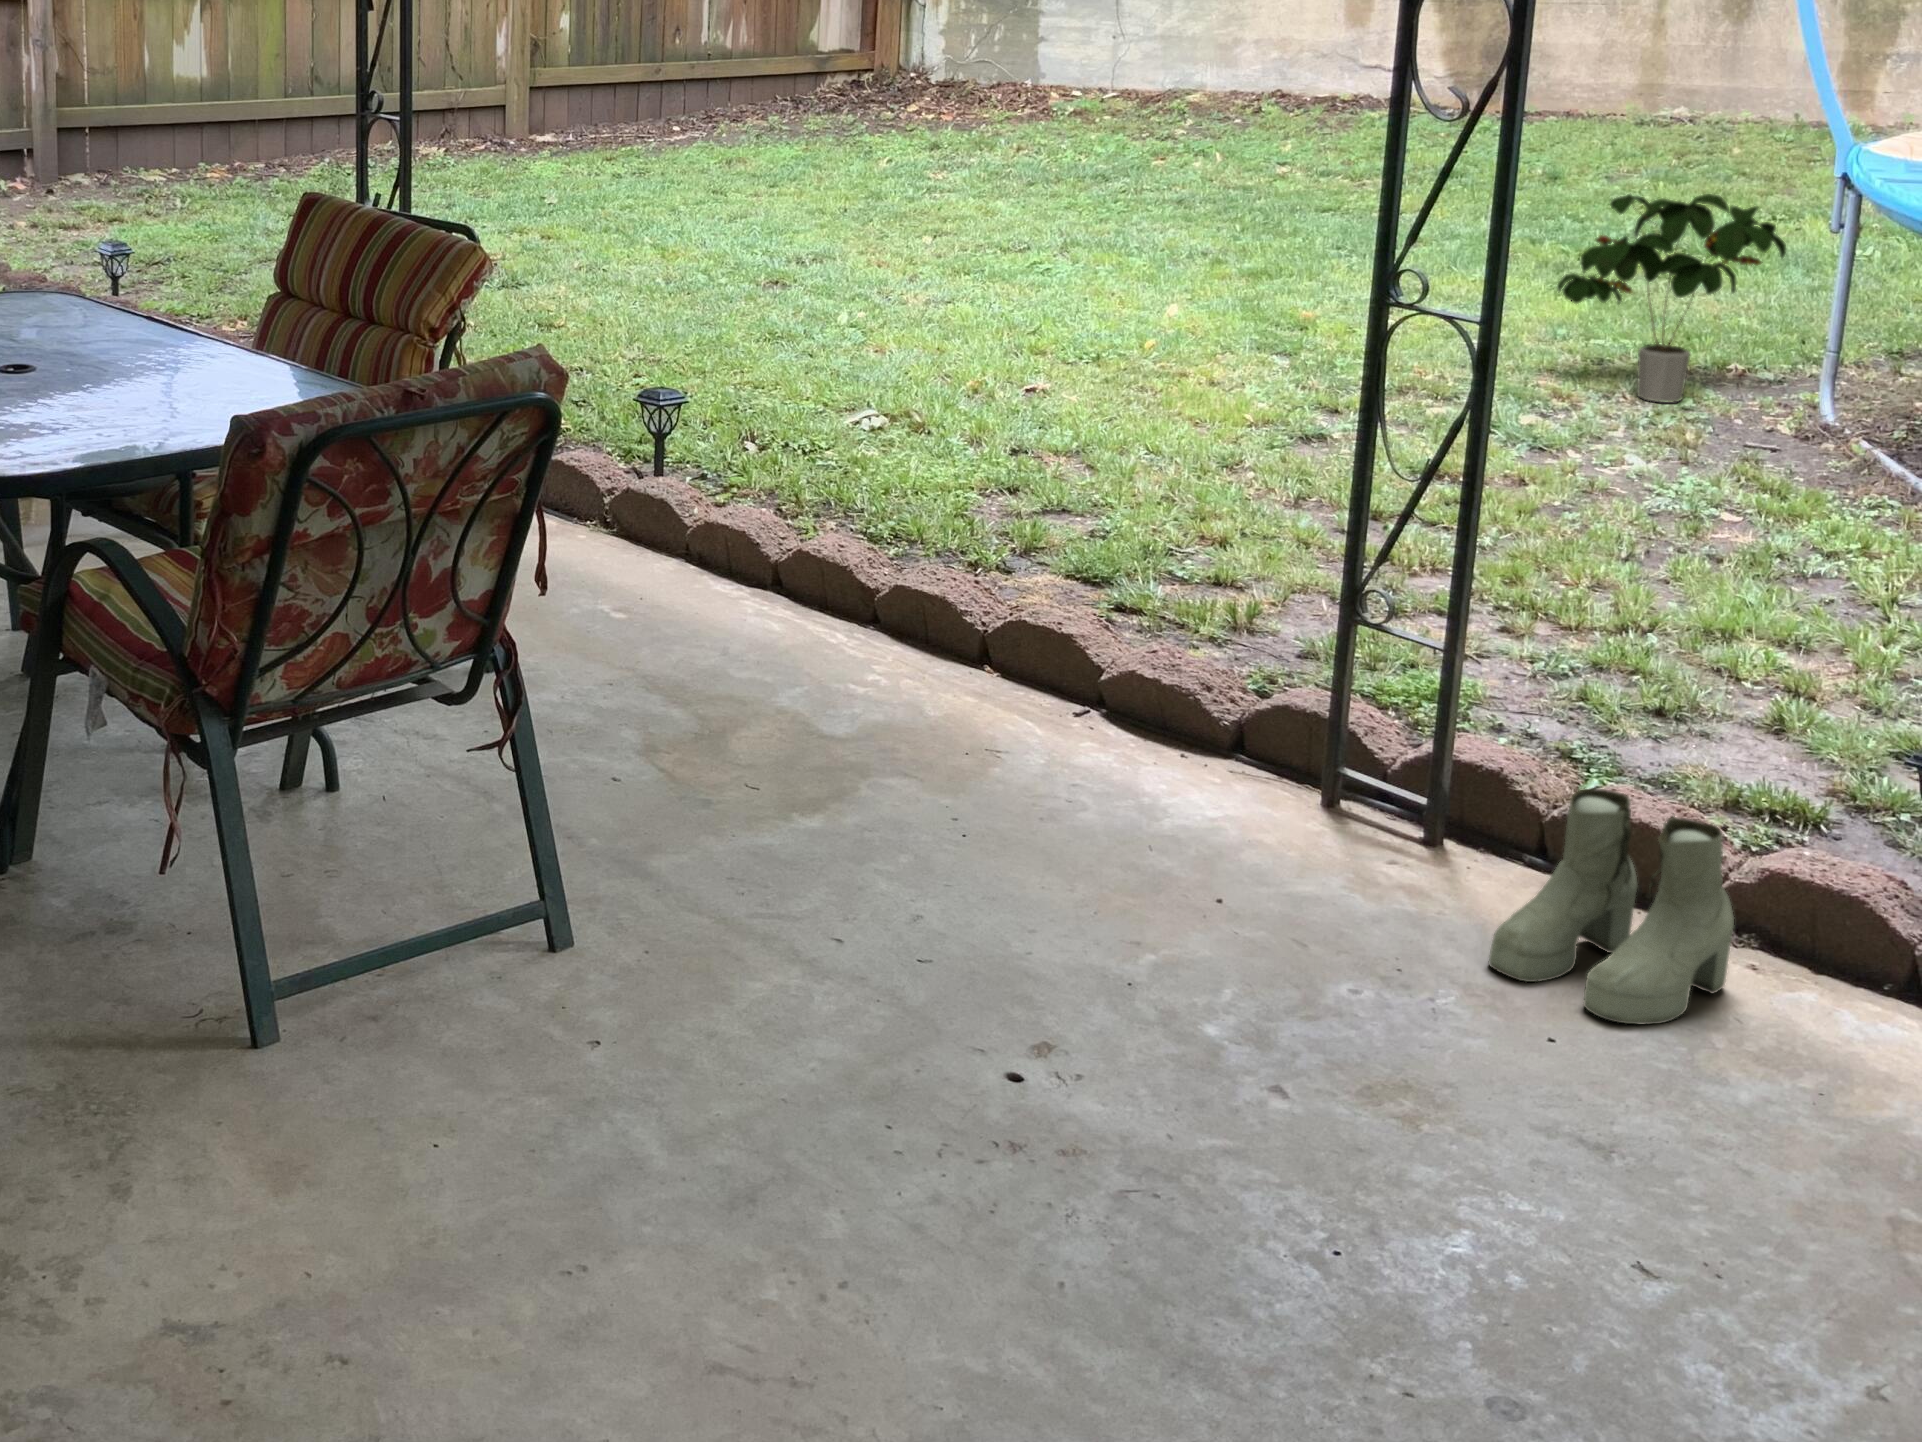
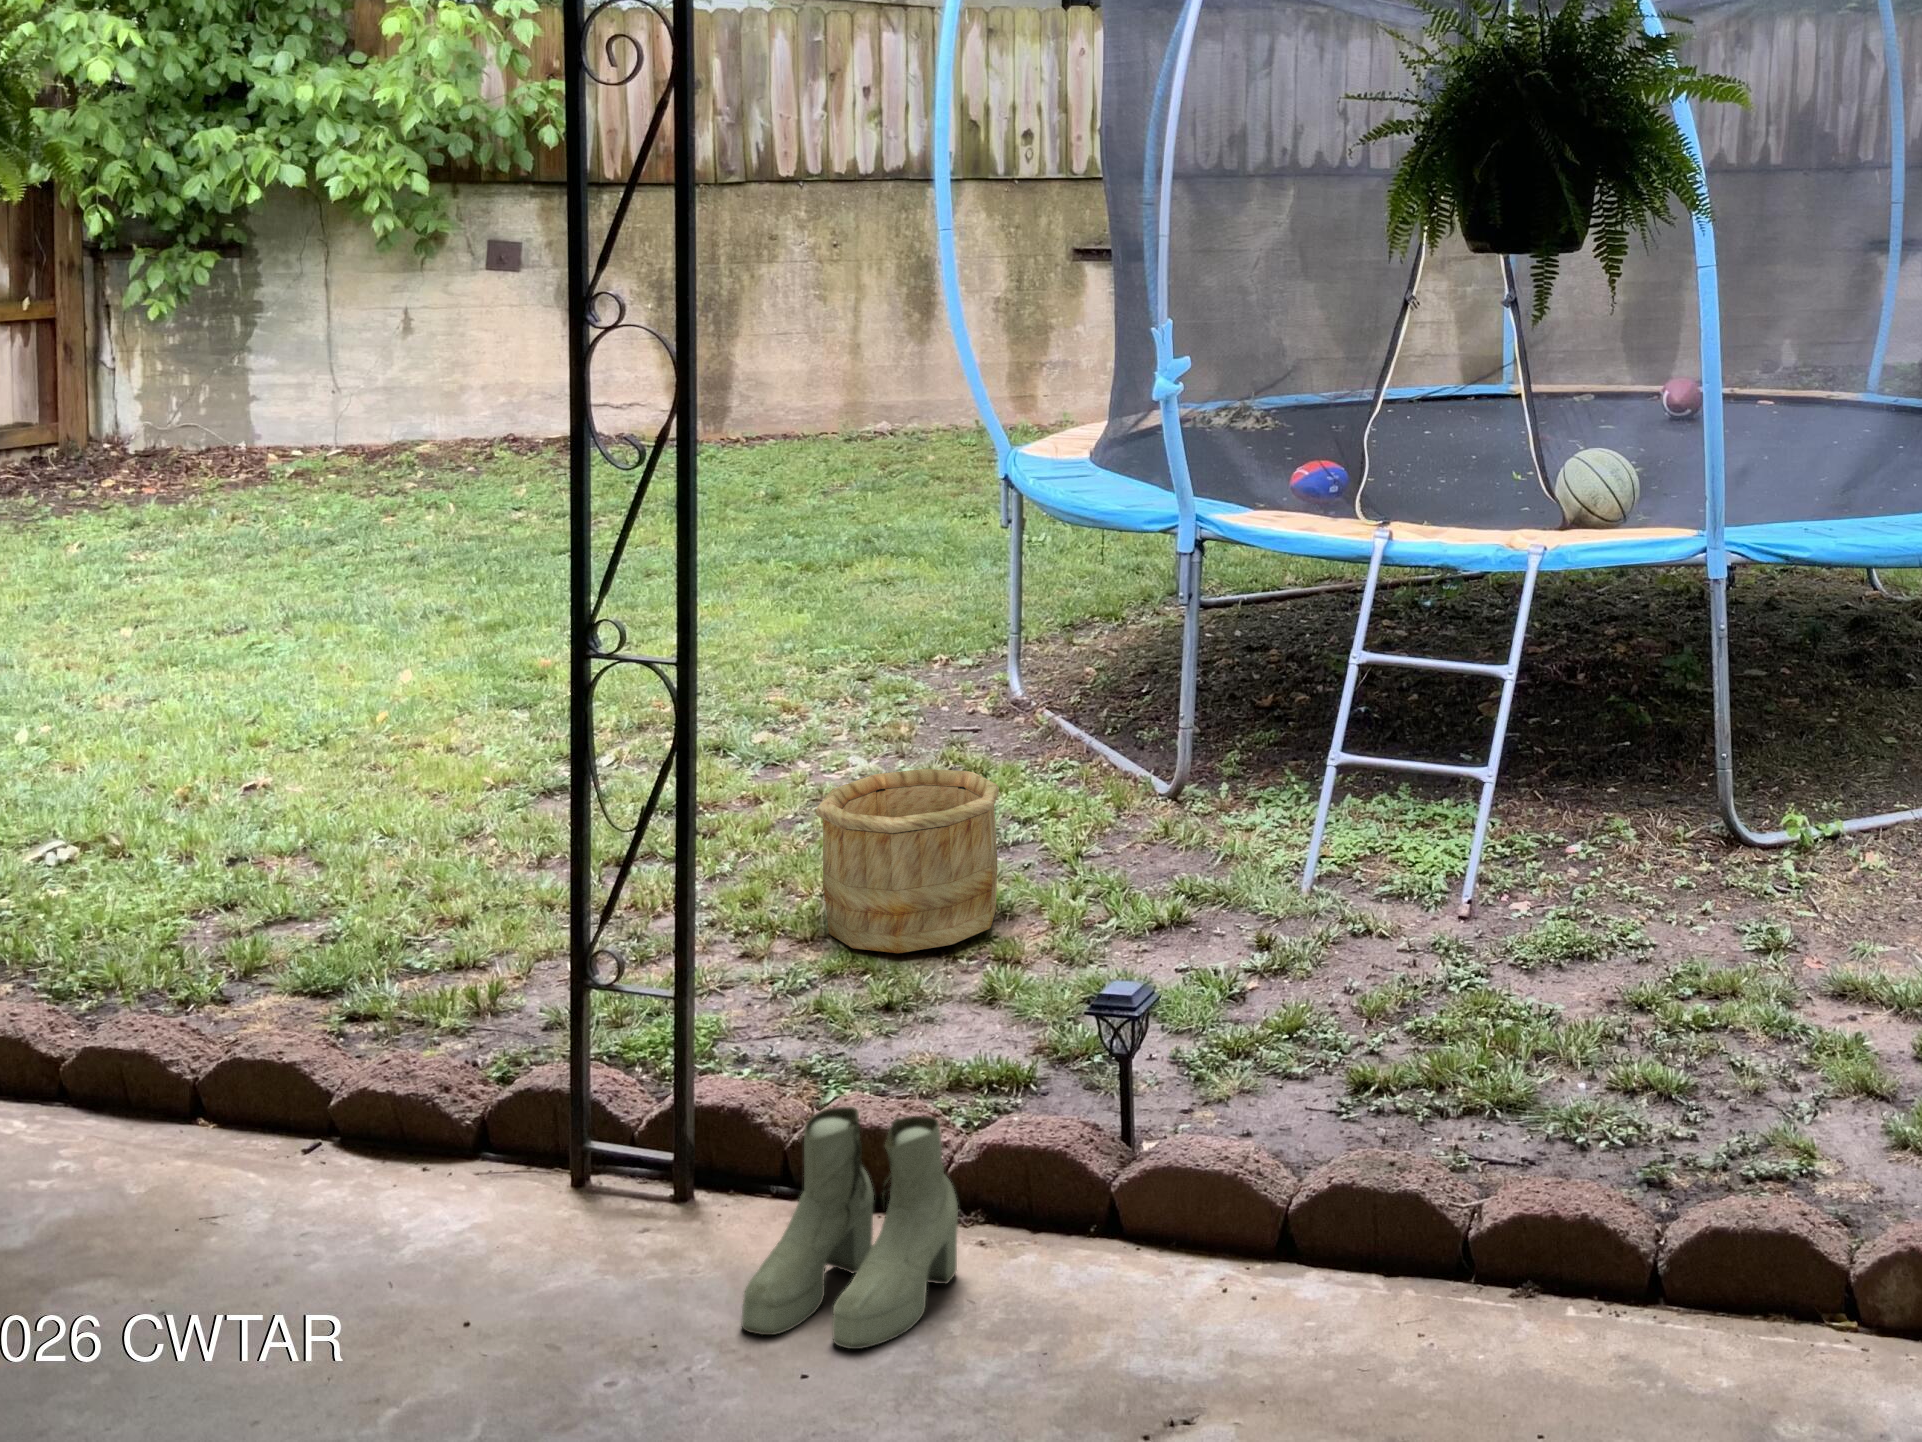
potted plant: present [1557,194,1786,402] -> none [781,511,963,704]
wooden bucket: none [1589,474,1814,669] -> present [815,769,999,953]

